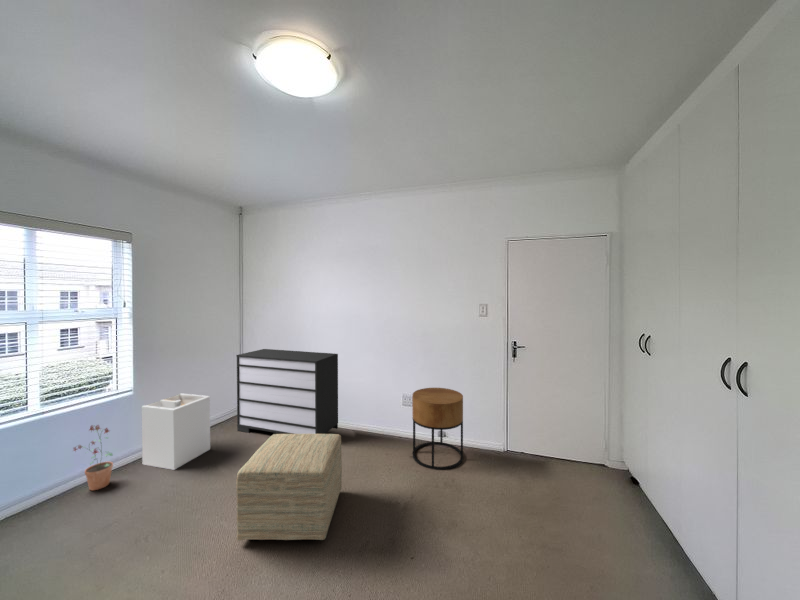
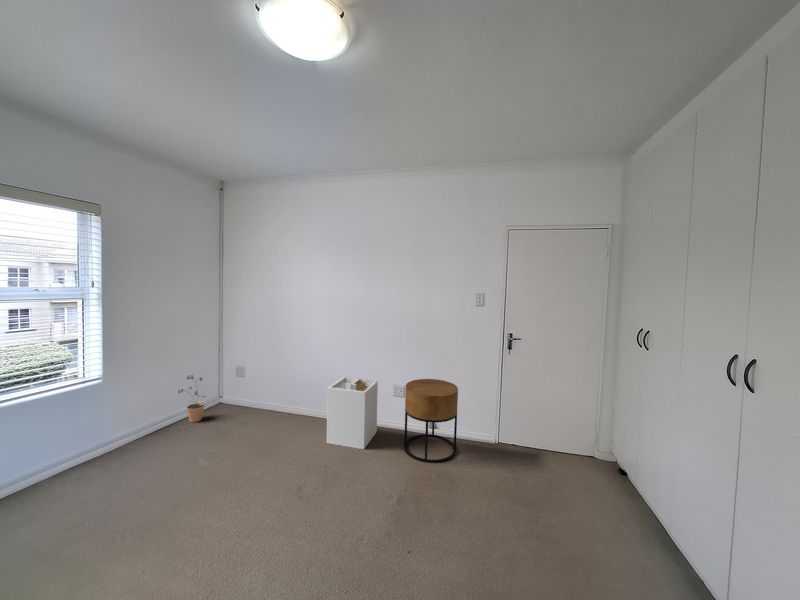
dresser: present [236,349,338,434] -> none [212,335,324,438]
laundry hamper: present [142,394,210,470] -> present [327,377,378,449]
potted plant: present [74,425,113,490] -> present [178,375,205,422]
ottoman: present [236,434,342,541] -> none [224,428,333,540]

